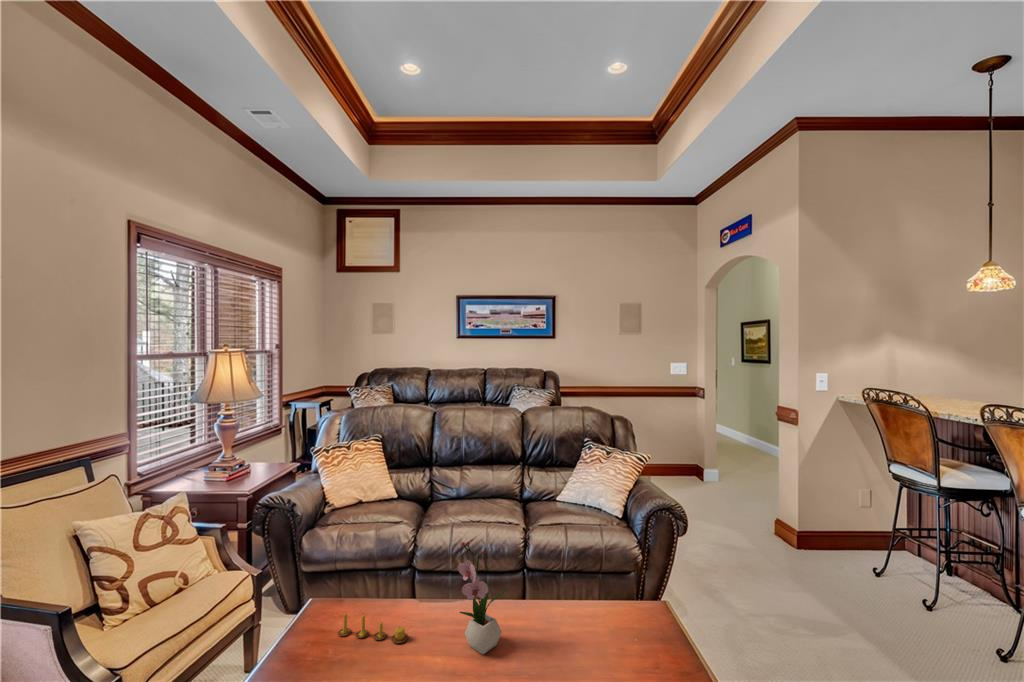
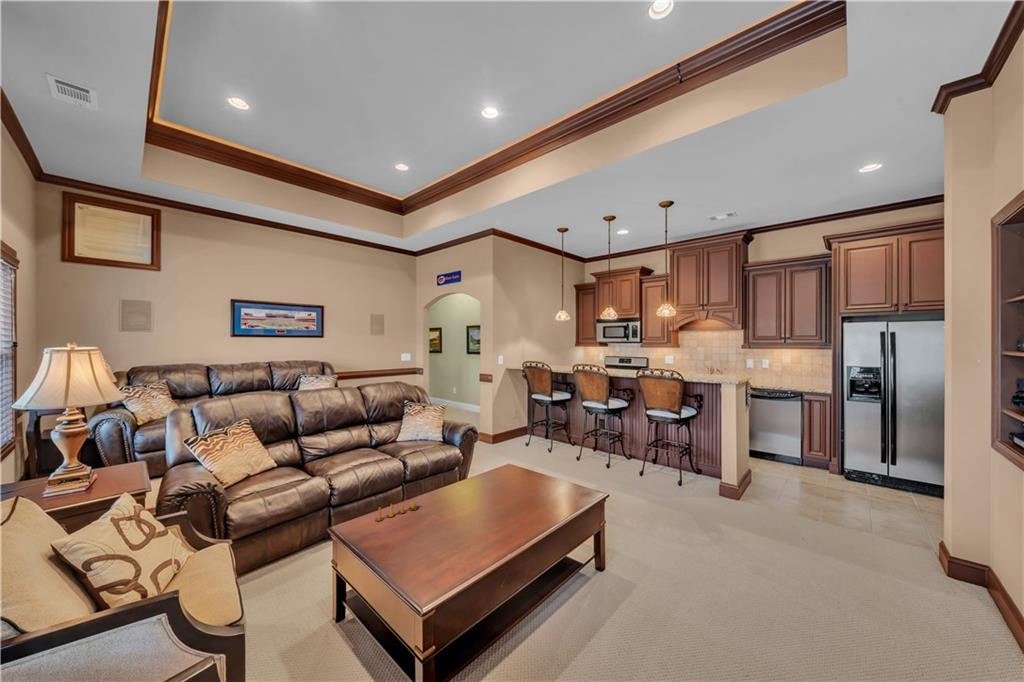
flower arrangement: present [458,542,506,655] -> none [445,443,464,497]

